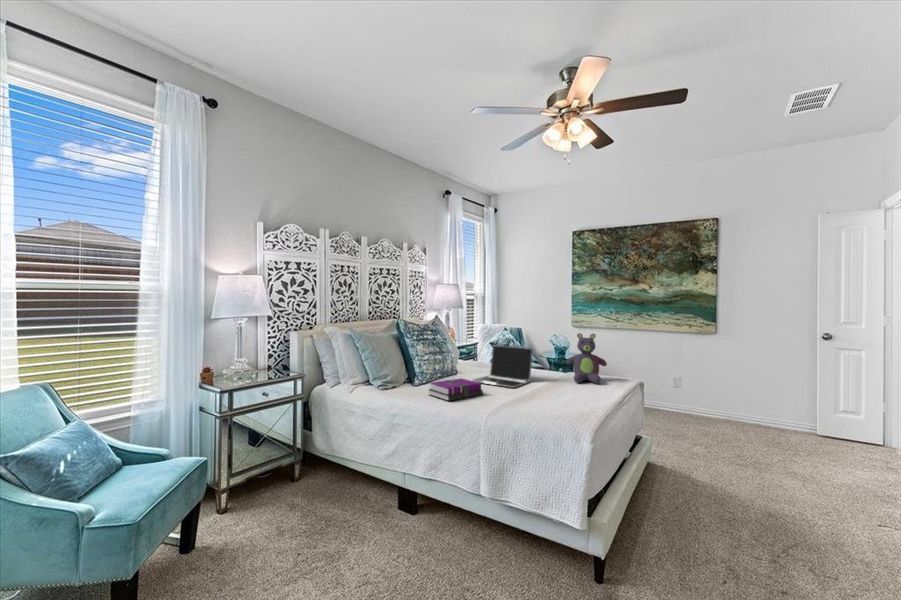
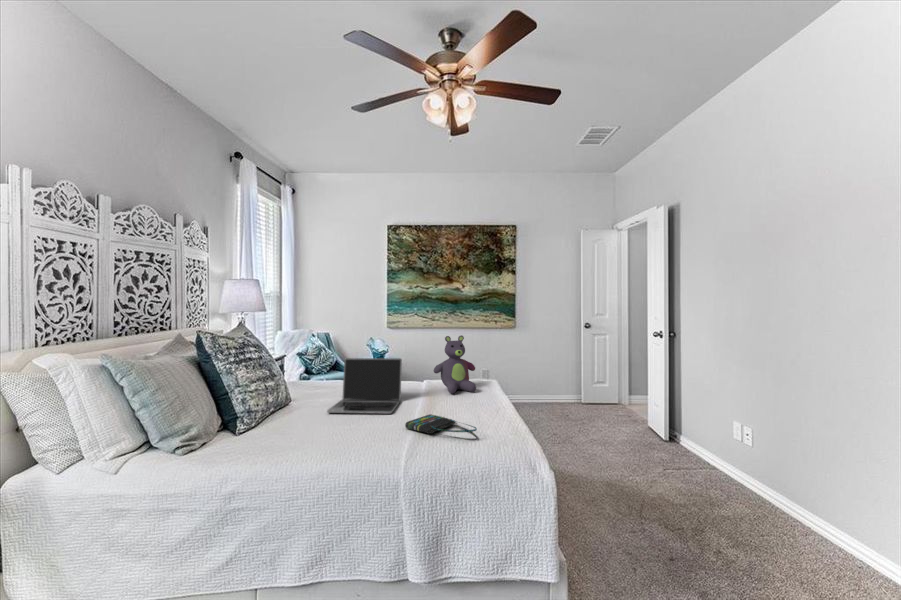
notebook: present [429,378,483,401] -> none [279,413,362,455]
tote bag: none [512,391,556,411] -> present [405,414,477,440]

